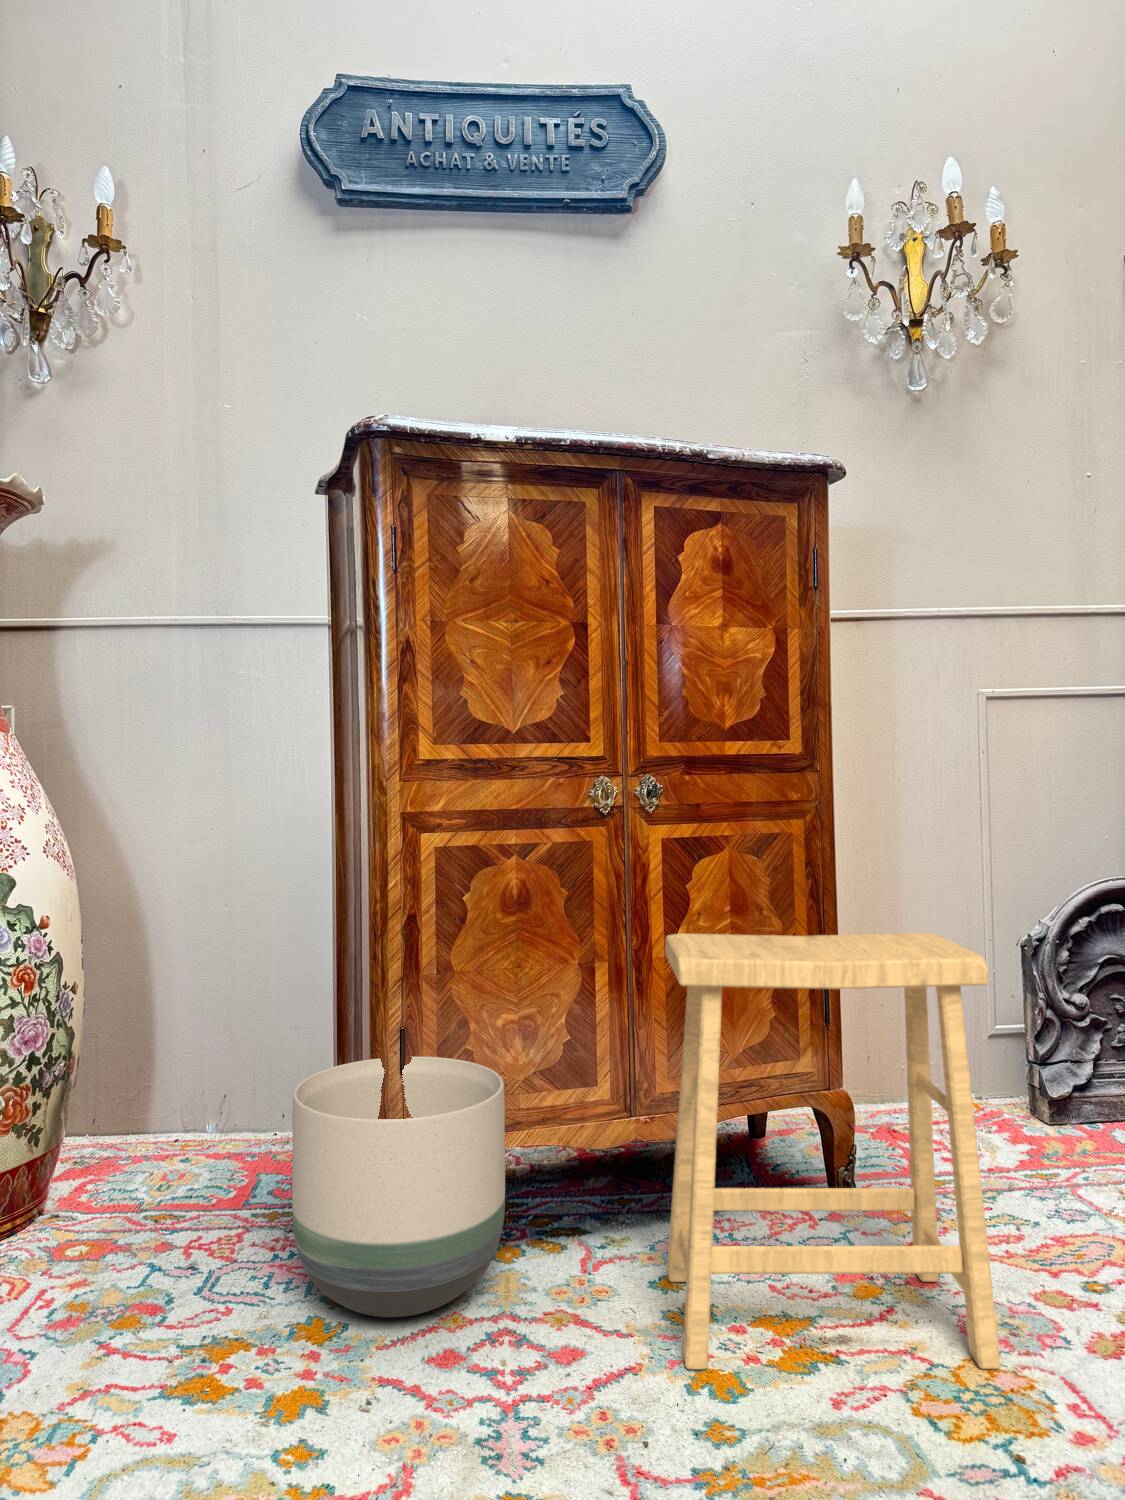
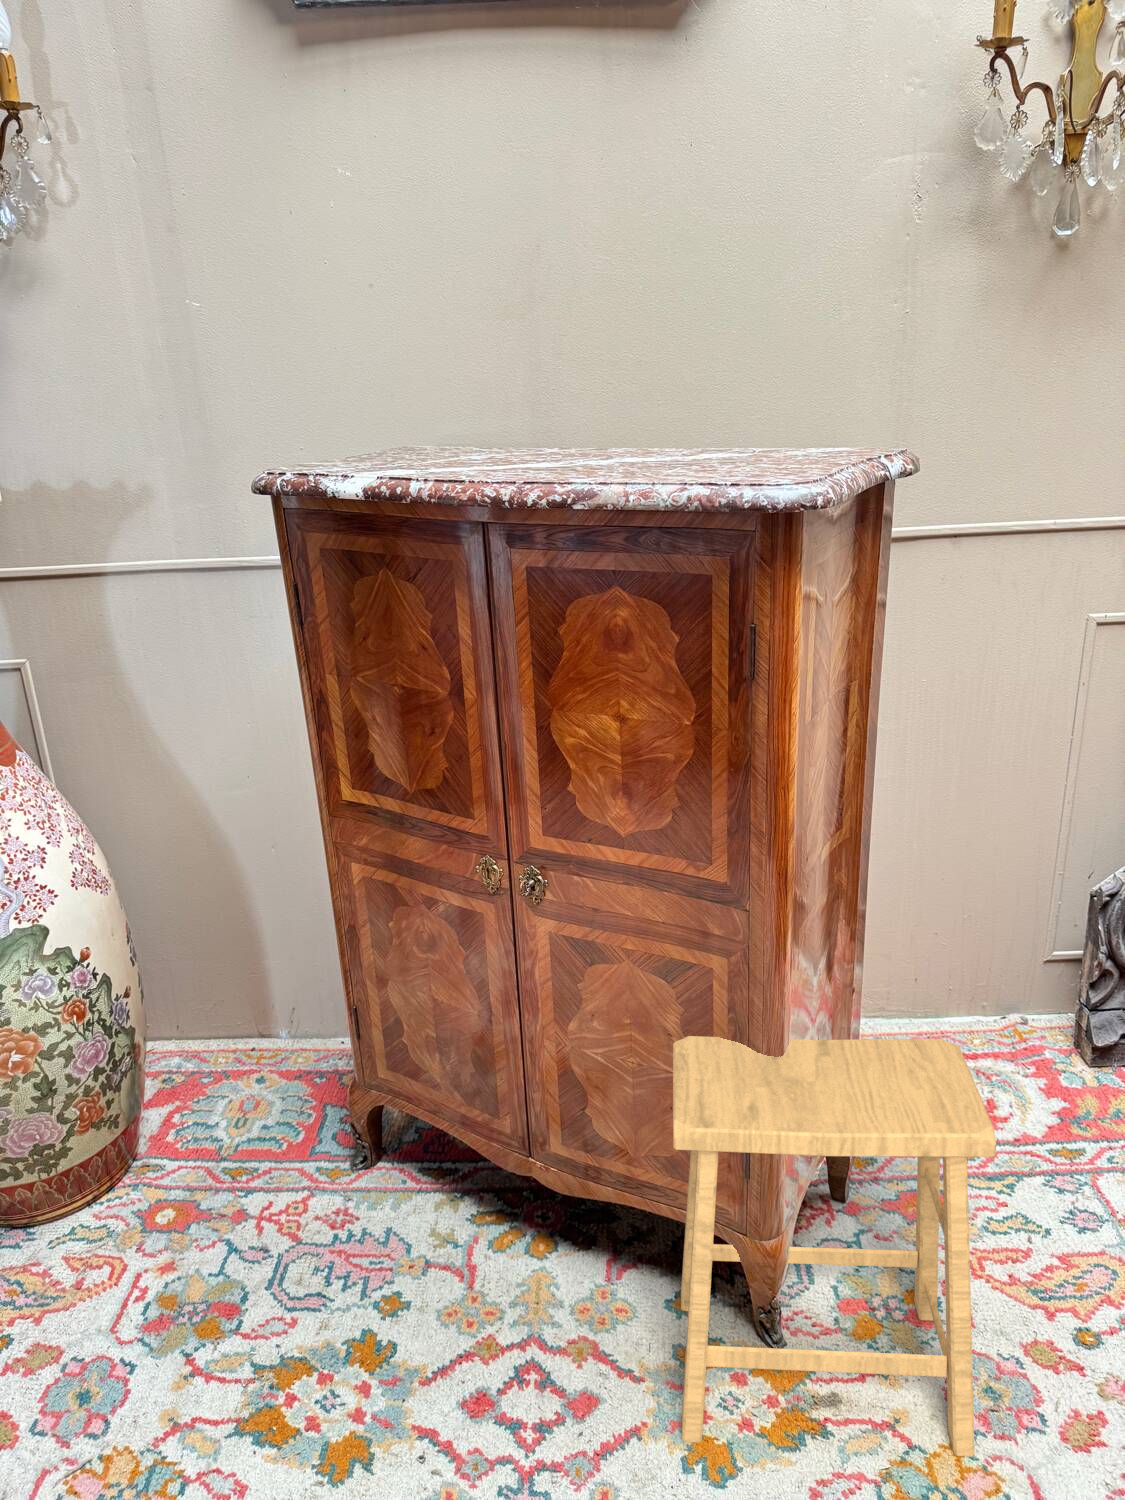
planter: present [292,1056,505,1317] -> none [320,1105,526,1366]

